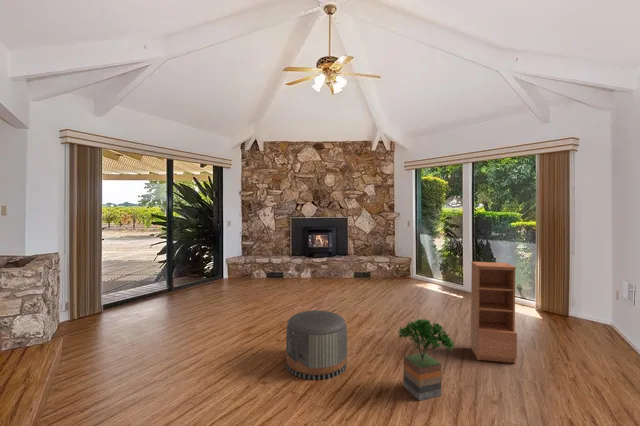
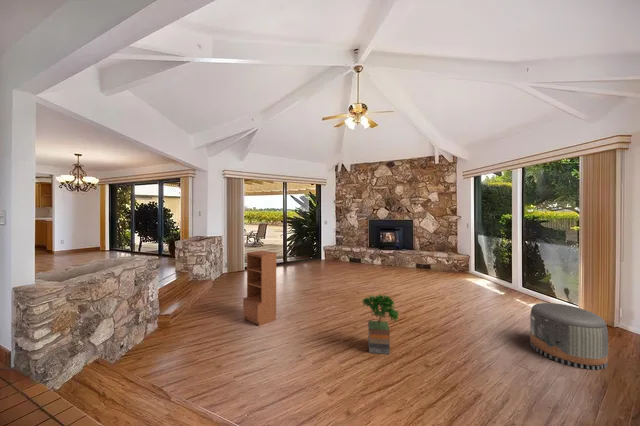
bookcase: present [471,262,517,364] -> present [243,251,277,326]
pouf: present [286,310,347,380] -> present [530,303,608,370]

